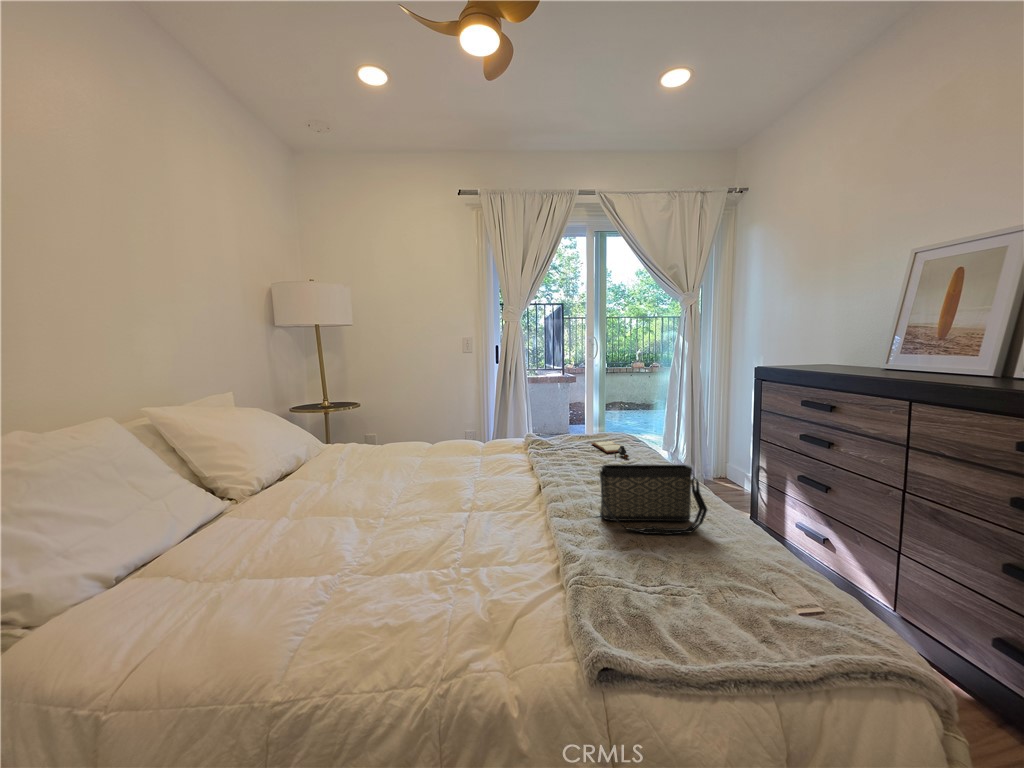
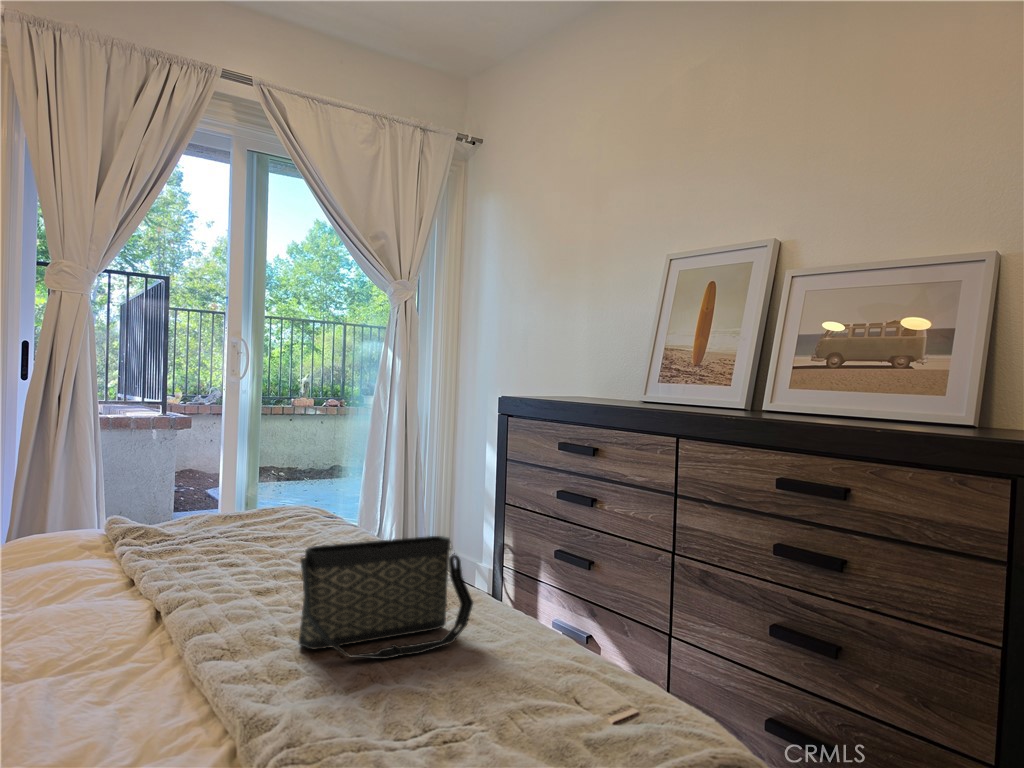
book: present [591,441,629,458] -> none [247,517,325,545]

